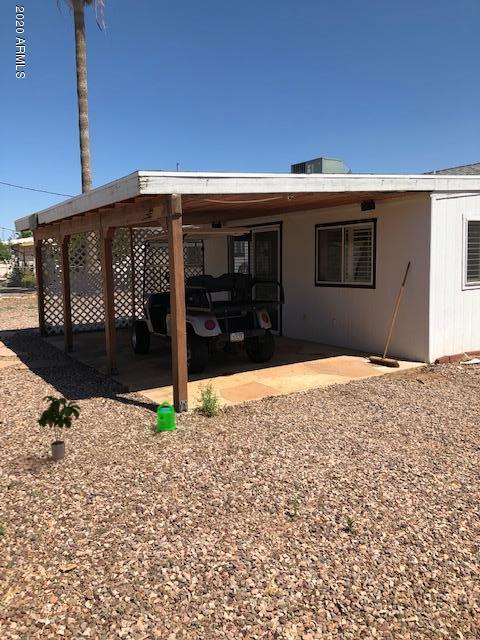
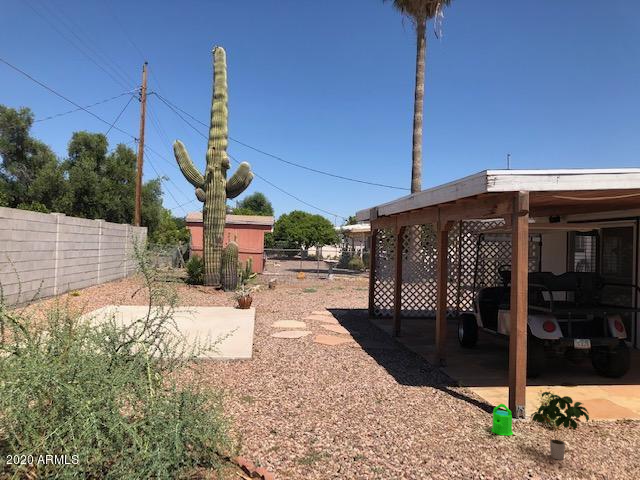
potted plant: present [37,395,81,460] -> present [531,392,589,460]

